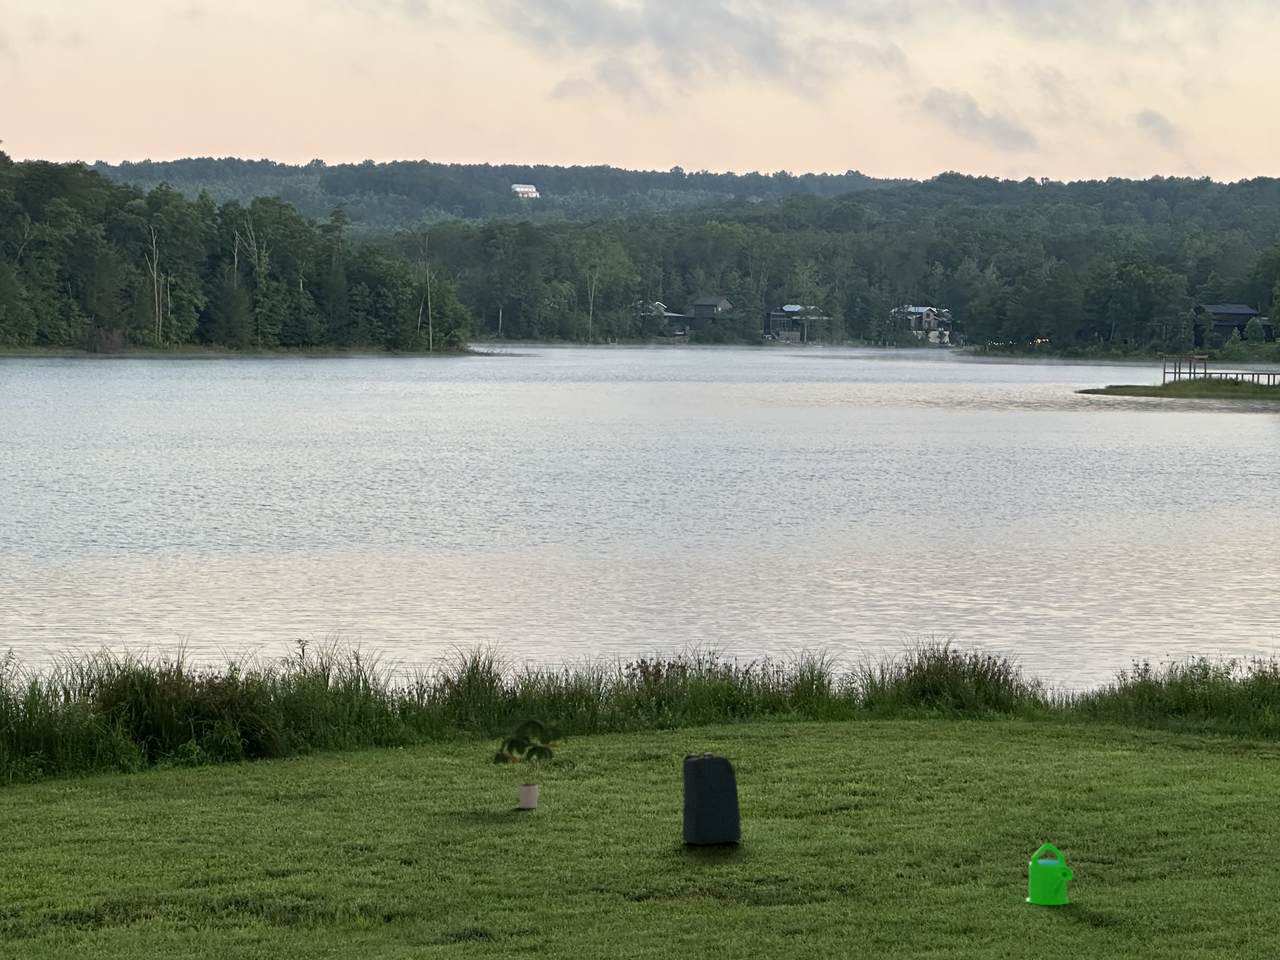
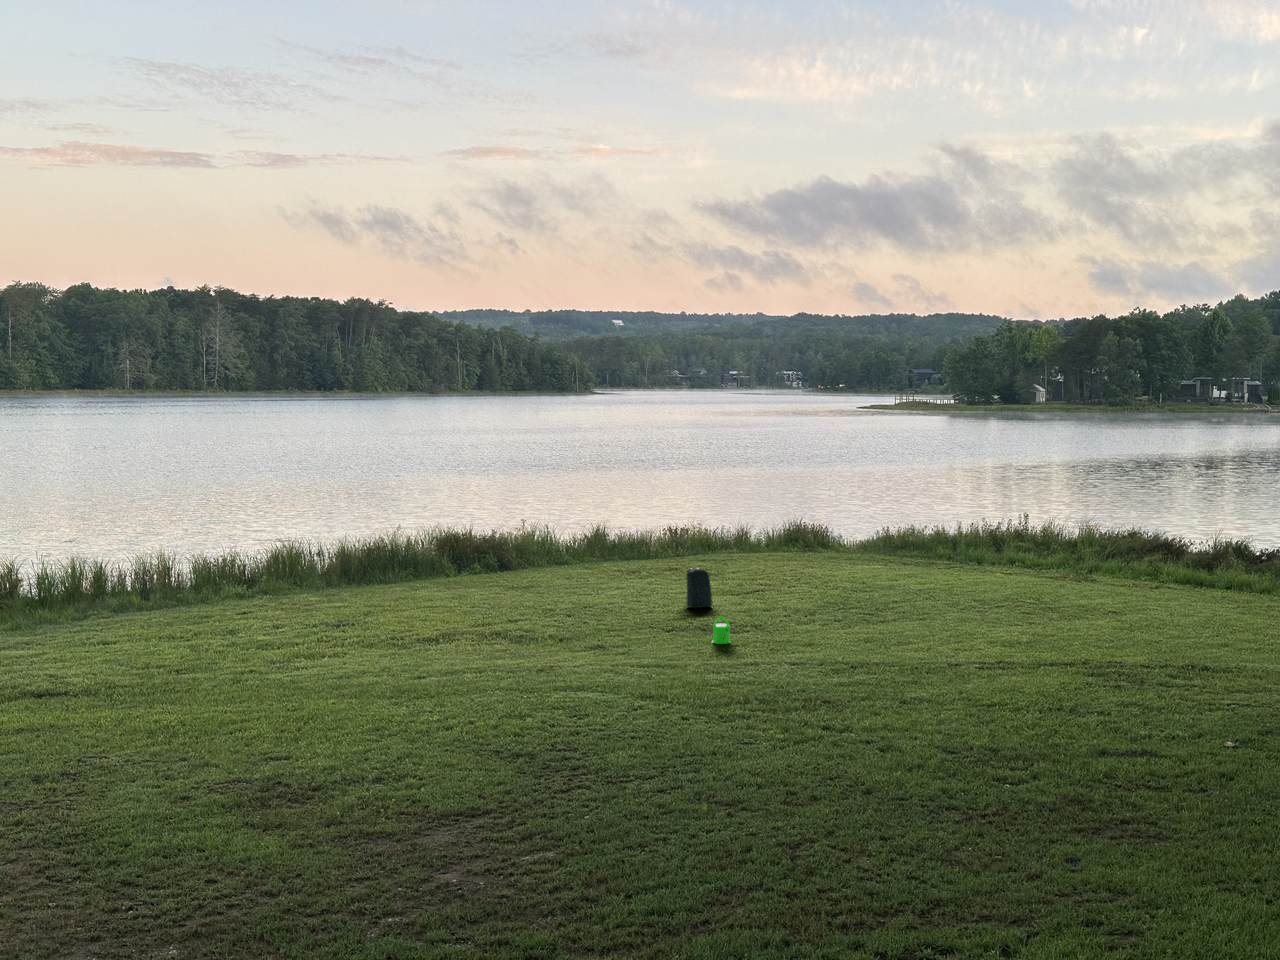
potted plant: present [490,717,568,808] -> none [601,552,635,593]
watering can: present [1026,843,1073,905] -> present [712,616,731,644]

